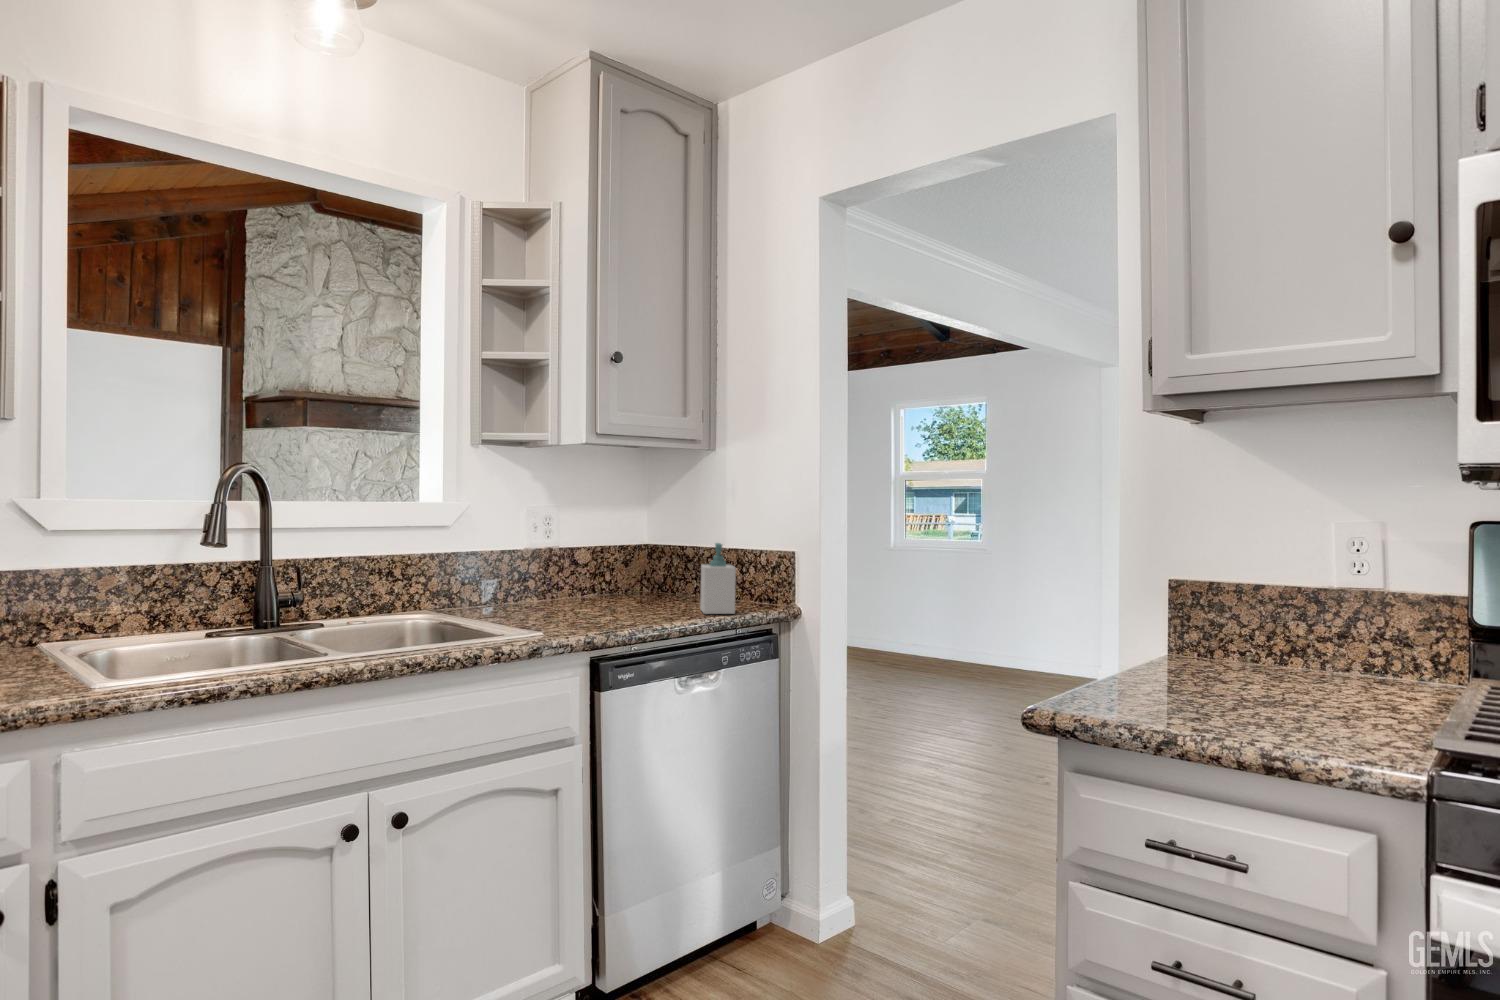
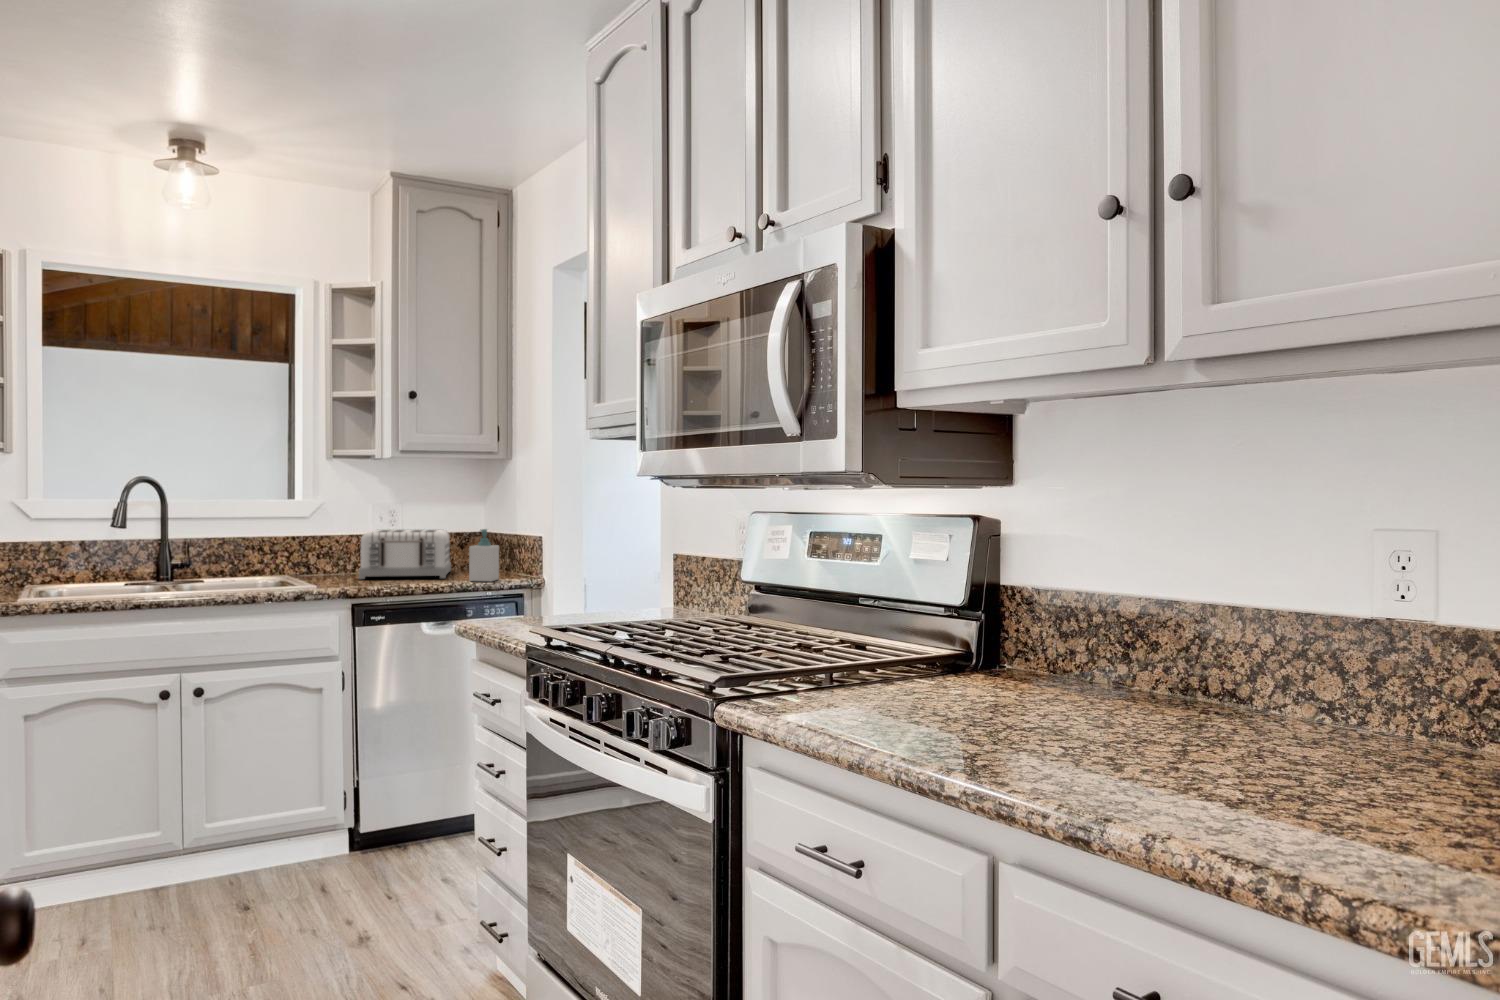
toaster: none [527,543,661,615] -> present [359,529,451,579]

